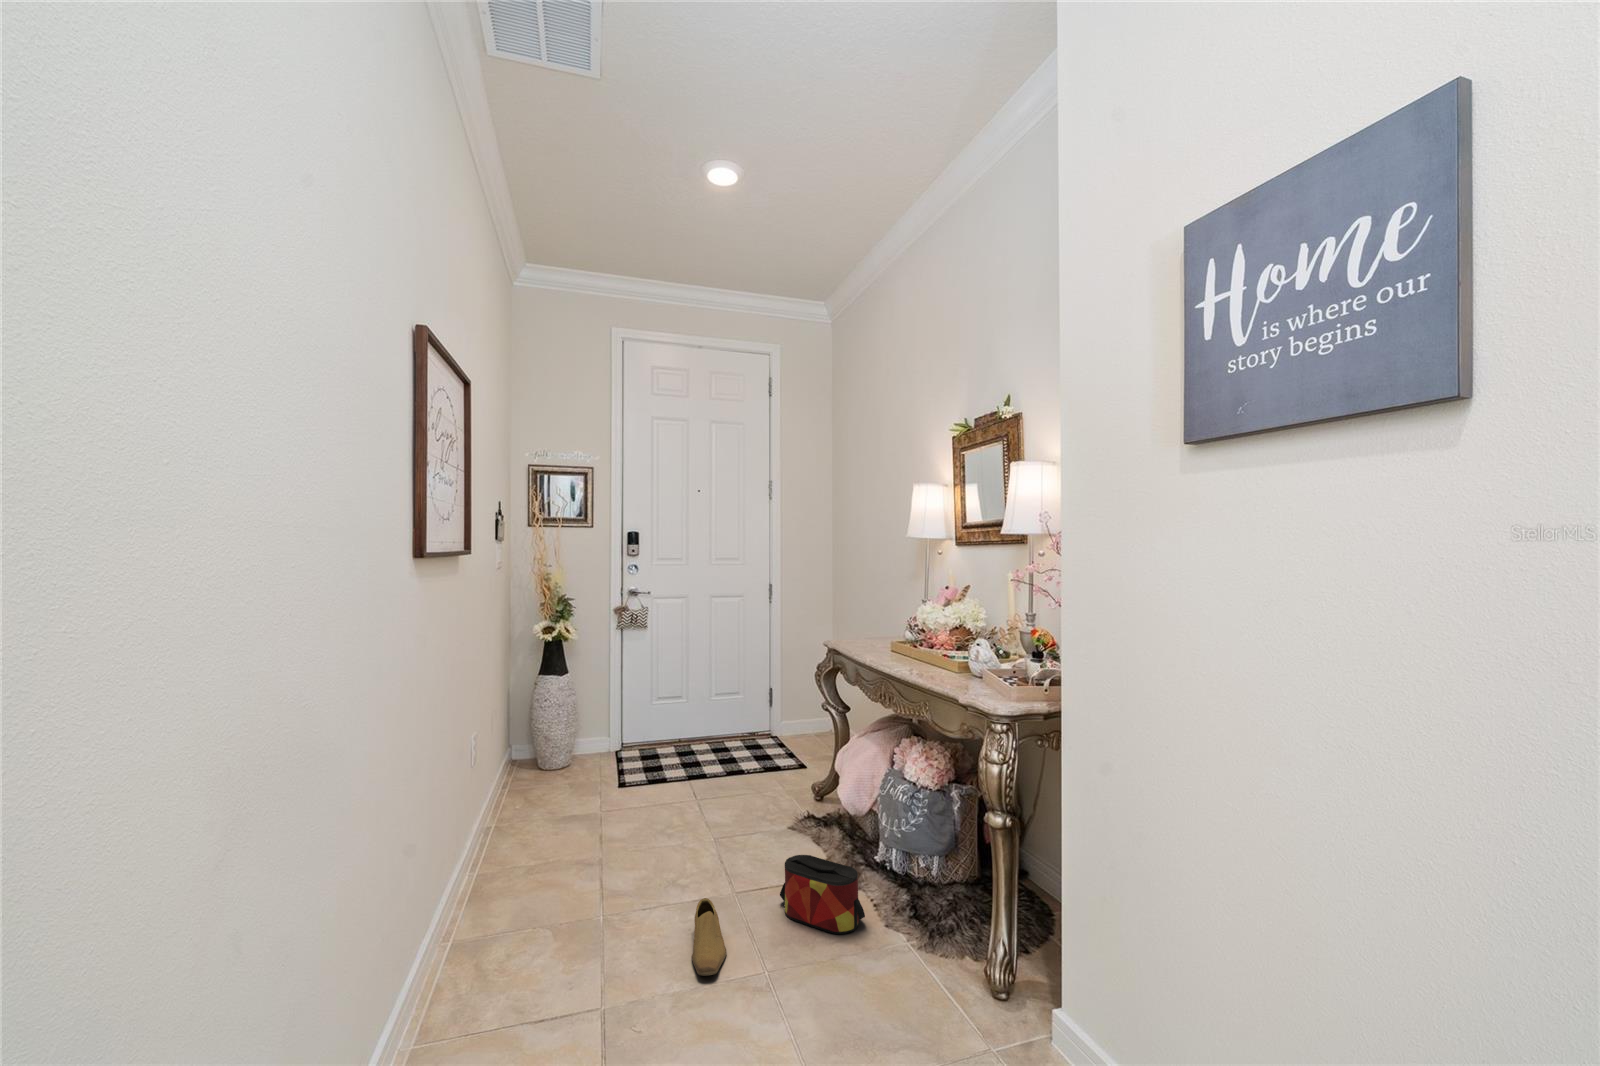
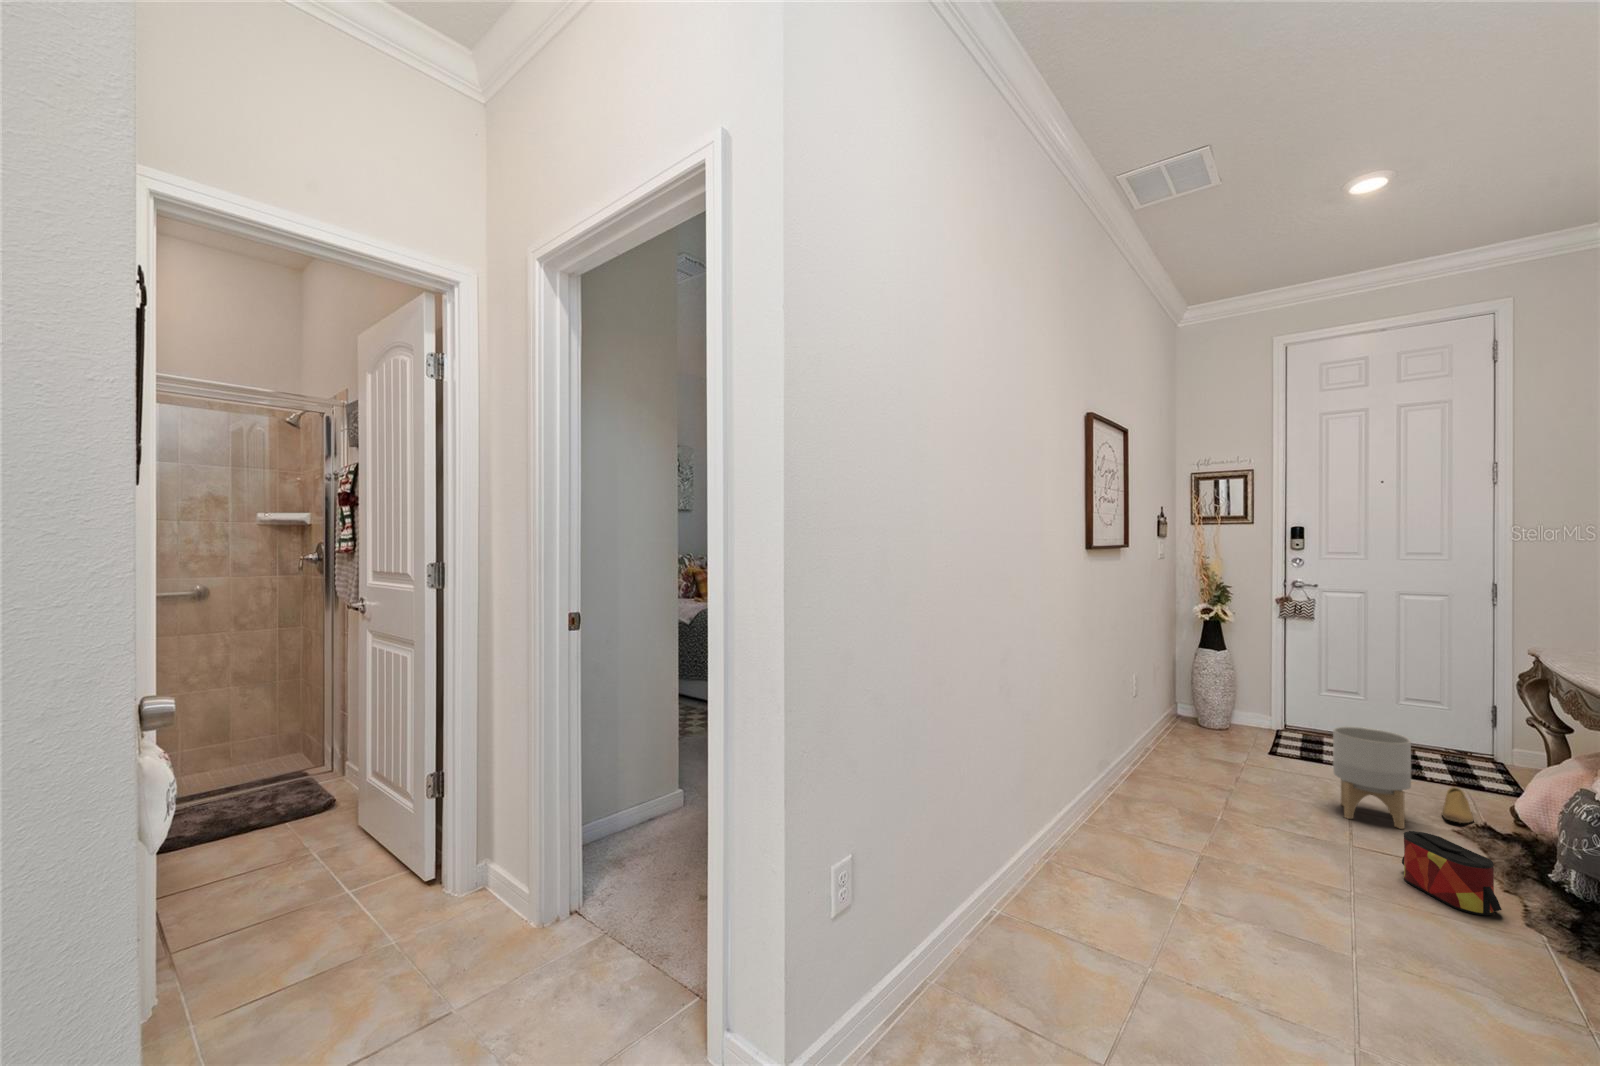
planter: none [697,742,760,851] -> present [1333,726,1411,829]
shoe: present [692,898,726,976] -> present [1442,787,1474,823]

